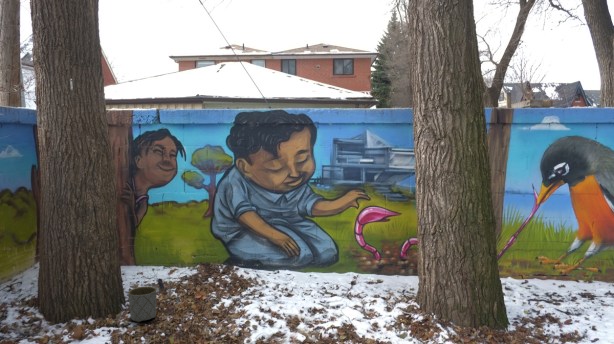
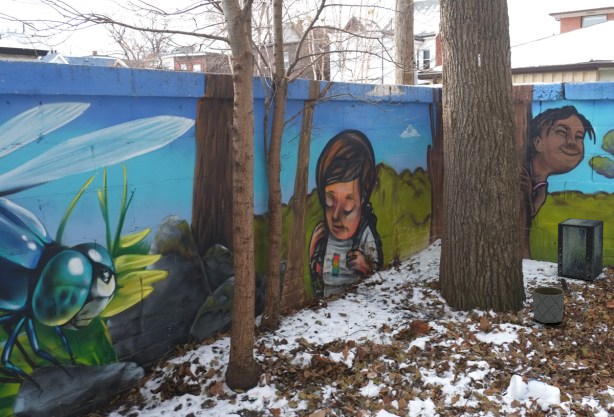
storage box: none [157,224,195,276] -> present [558,218,604,281]

